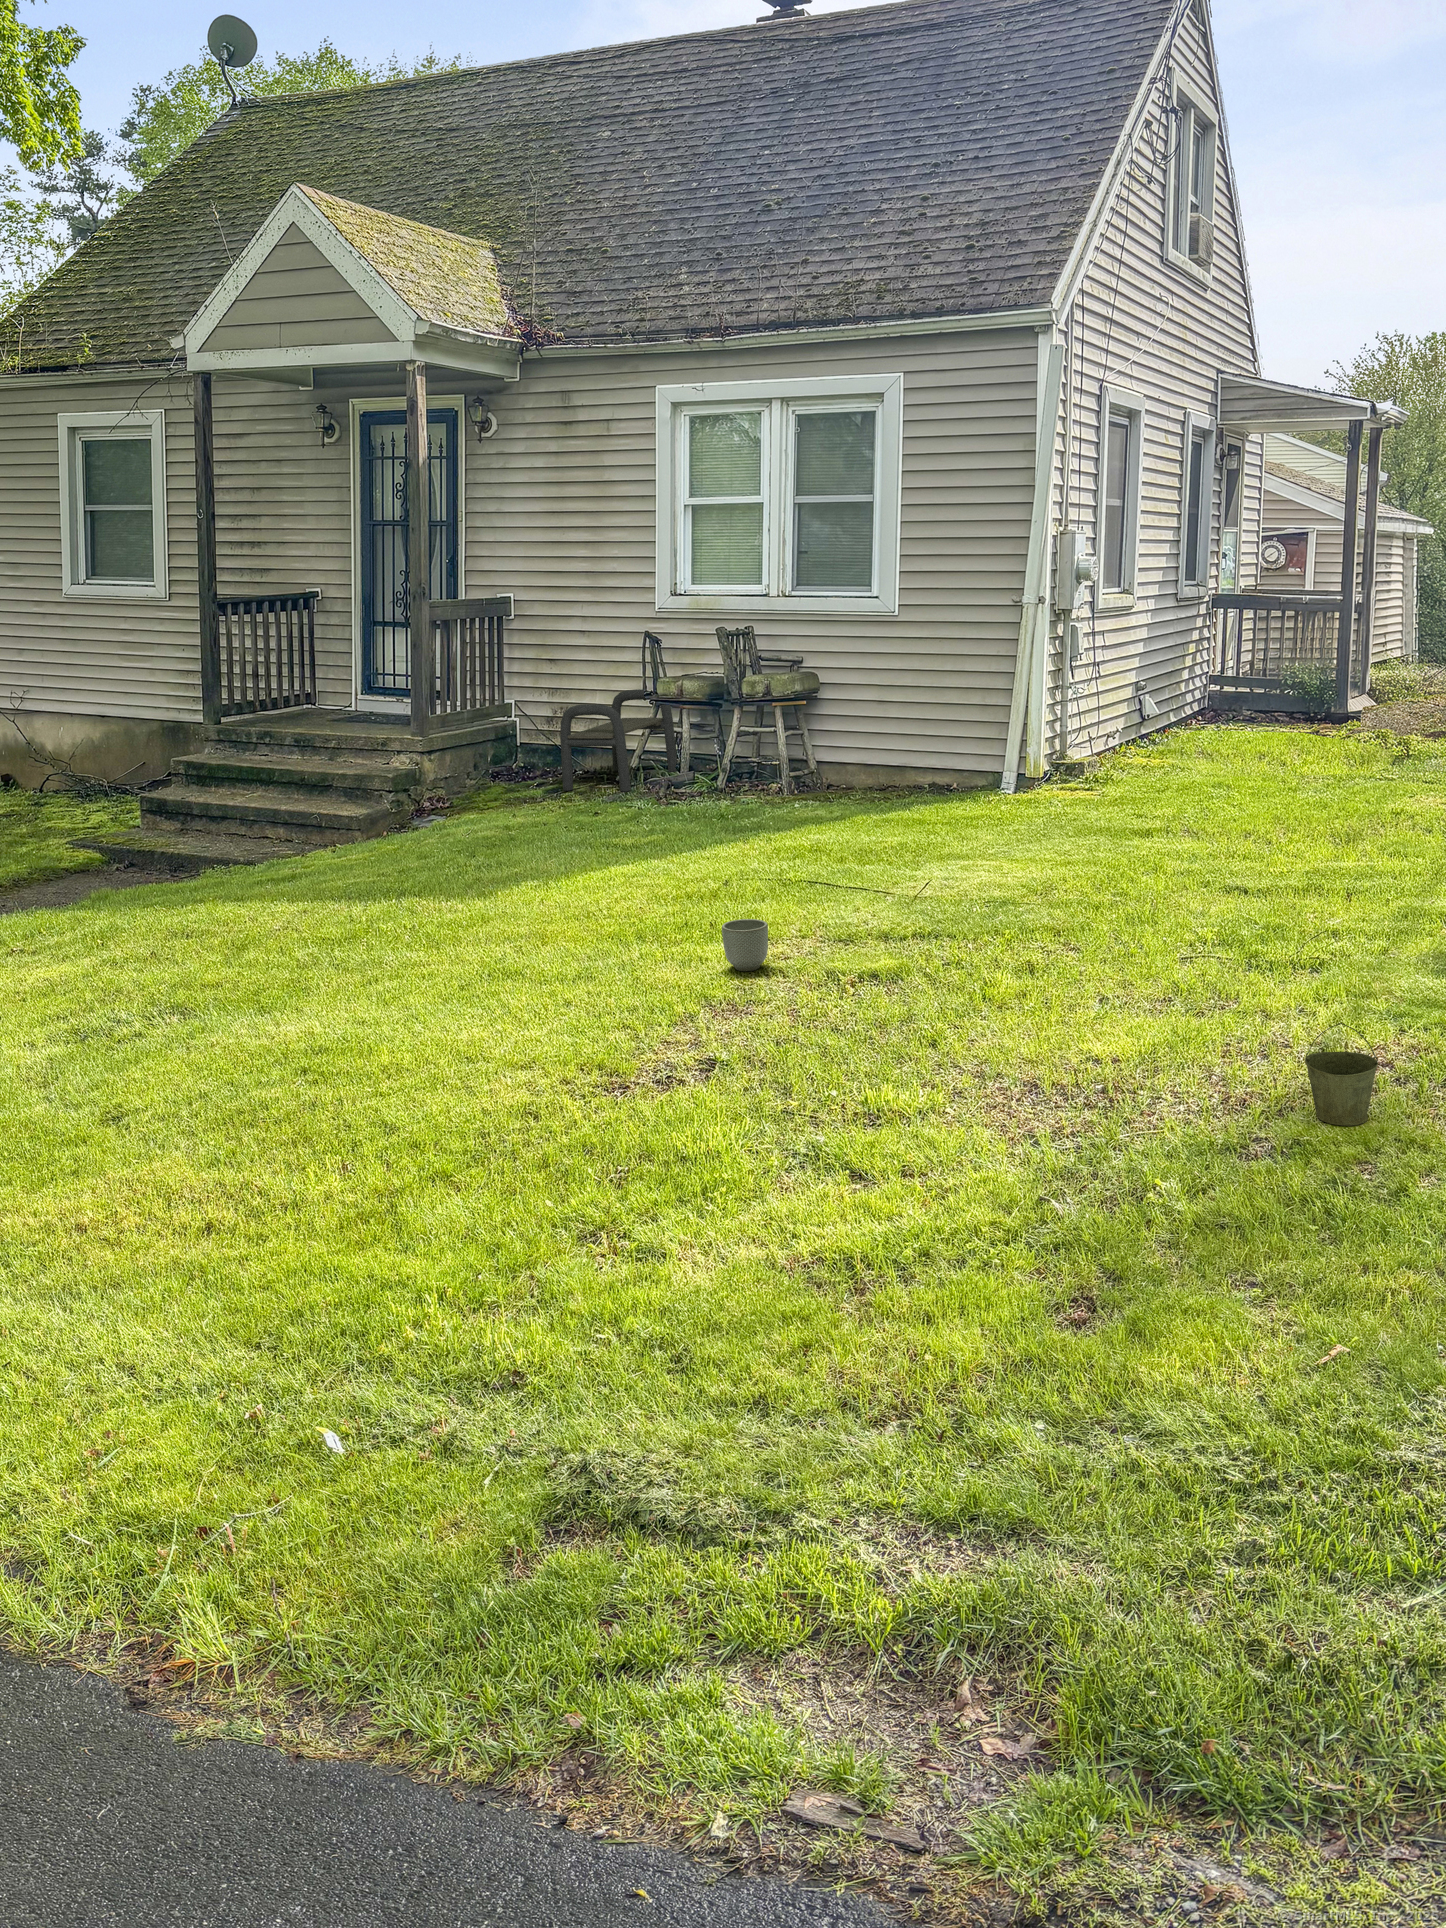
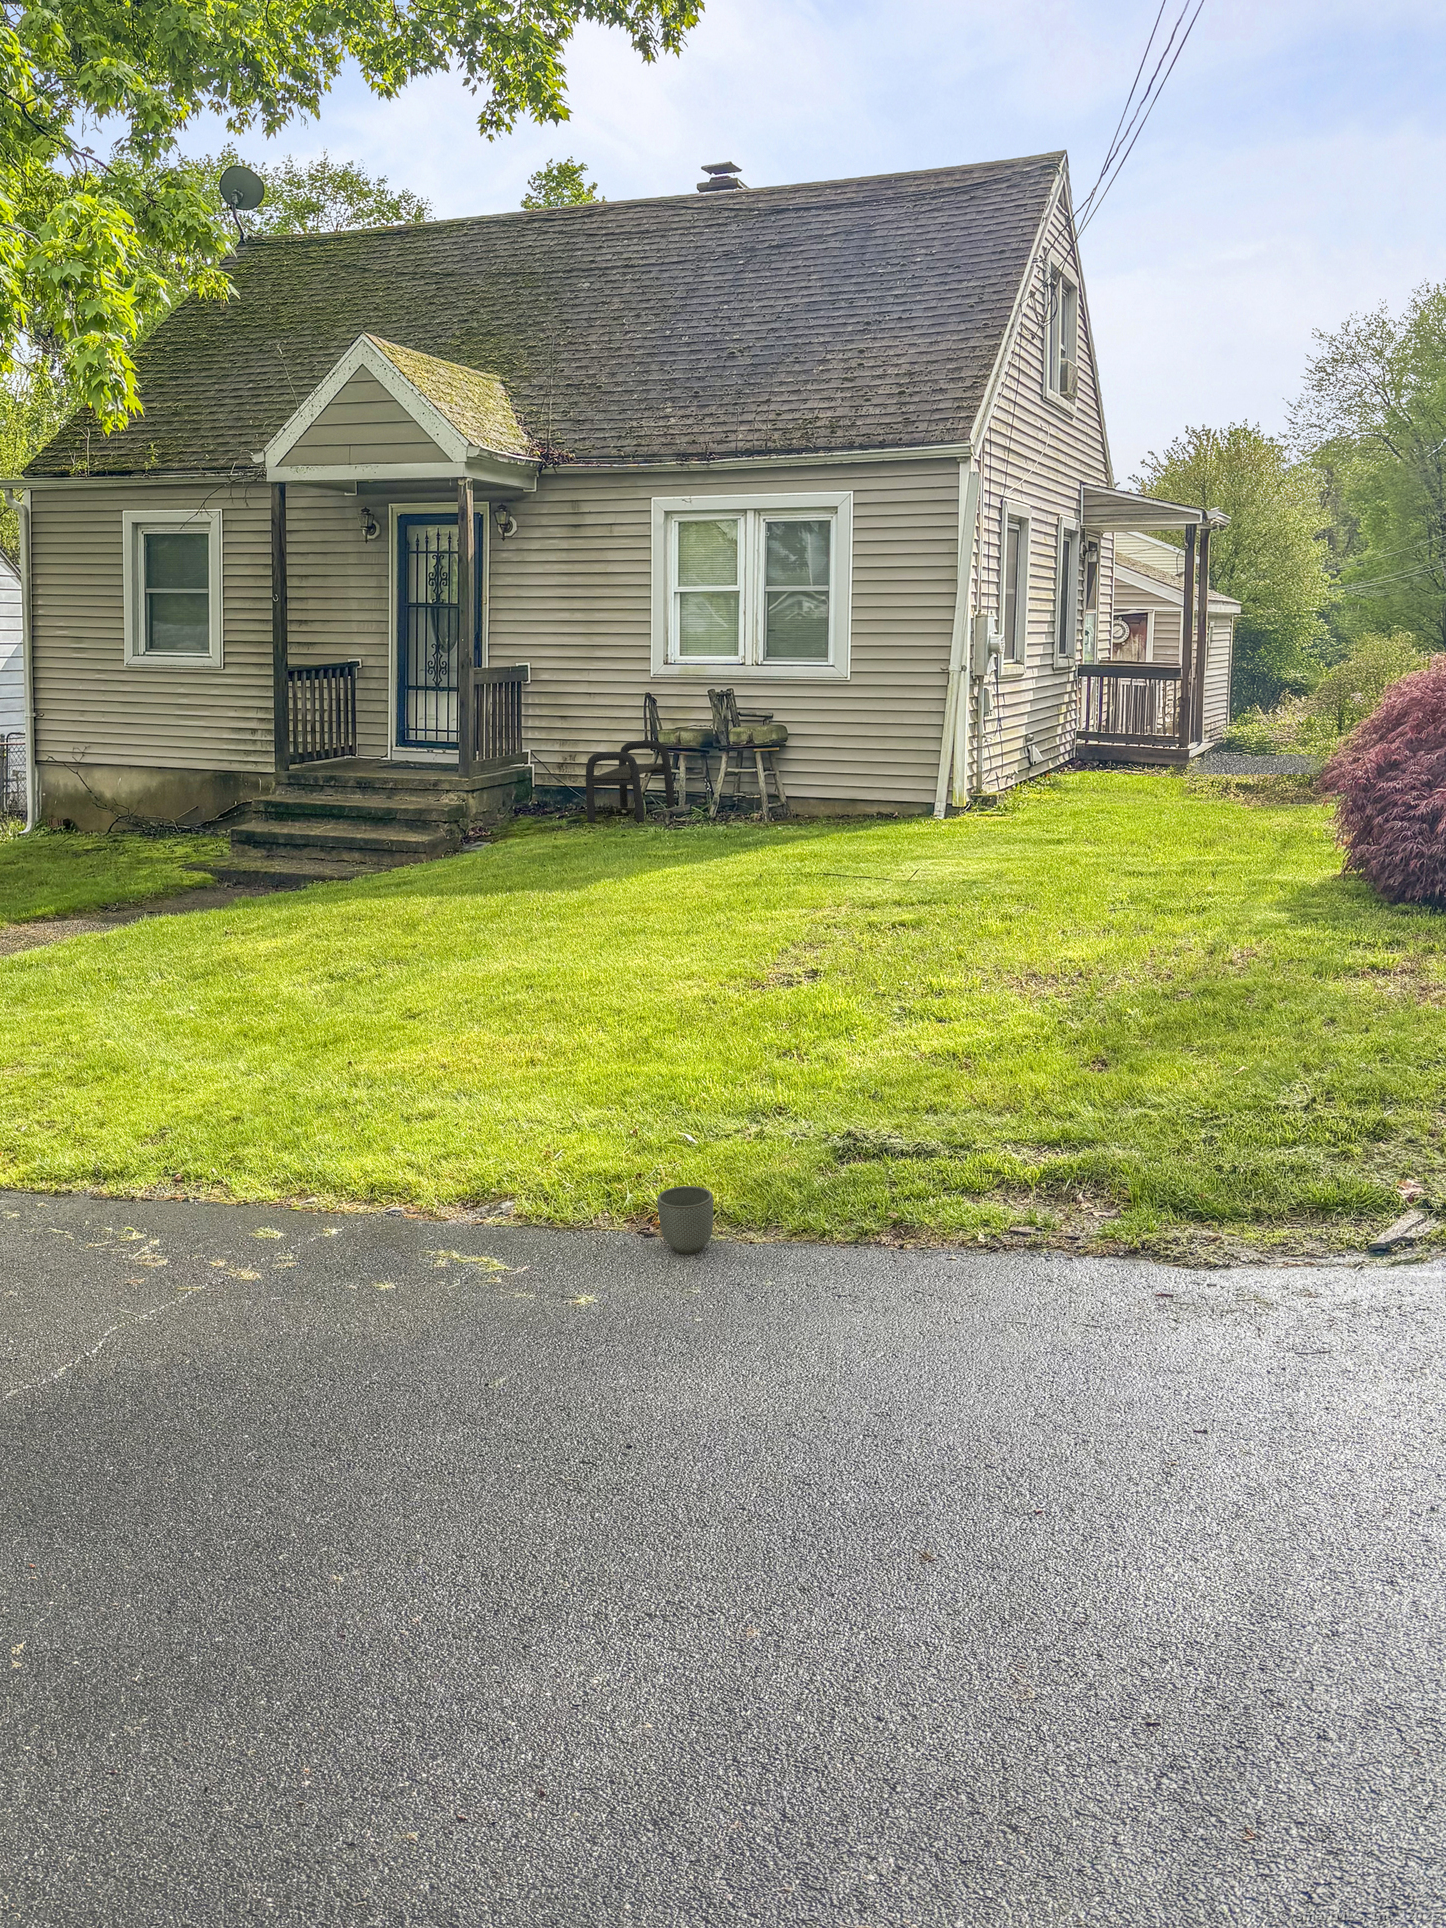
planter: present [722,919,768,971] -> present [657,1186,713,1254]
bucket: present [1305,1023,1378,1126] -> none [1204,919,1248,982]

